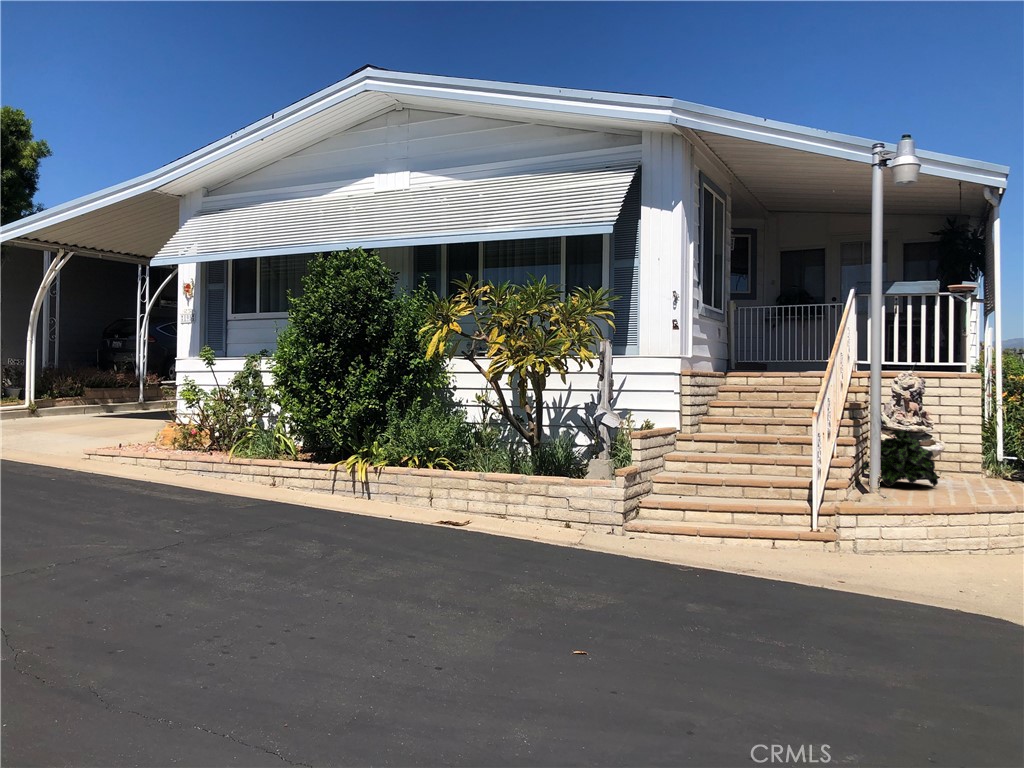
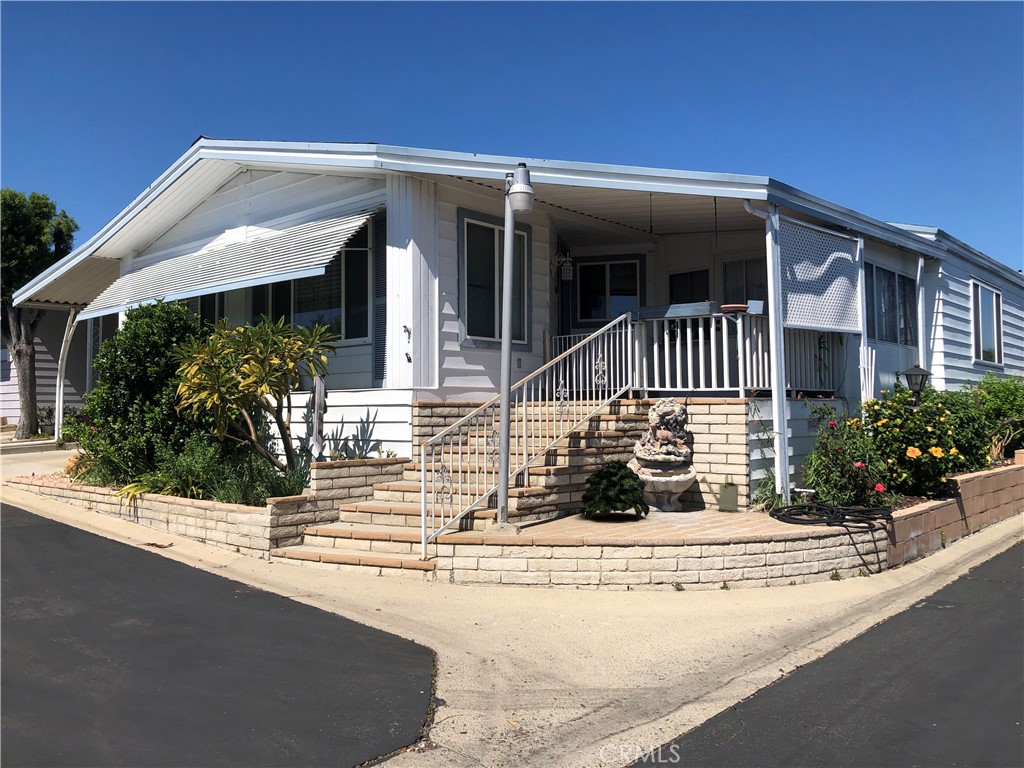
watering can: none [939,444,986,479] -> present [700,475,739,513]

